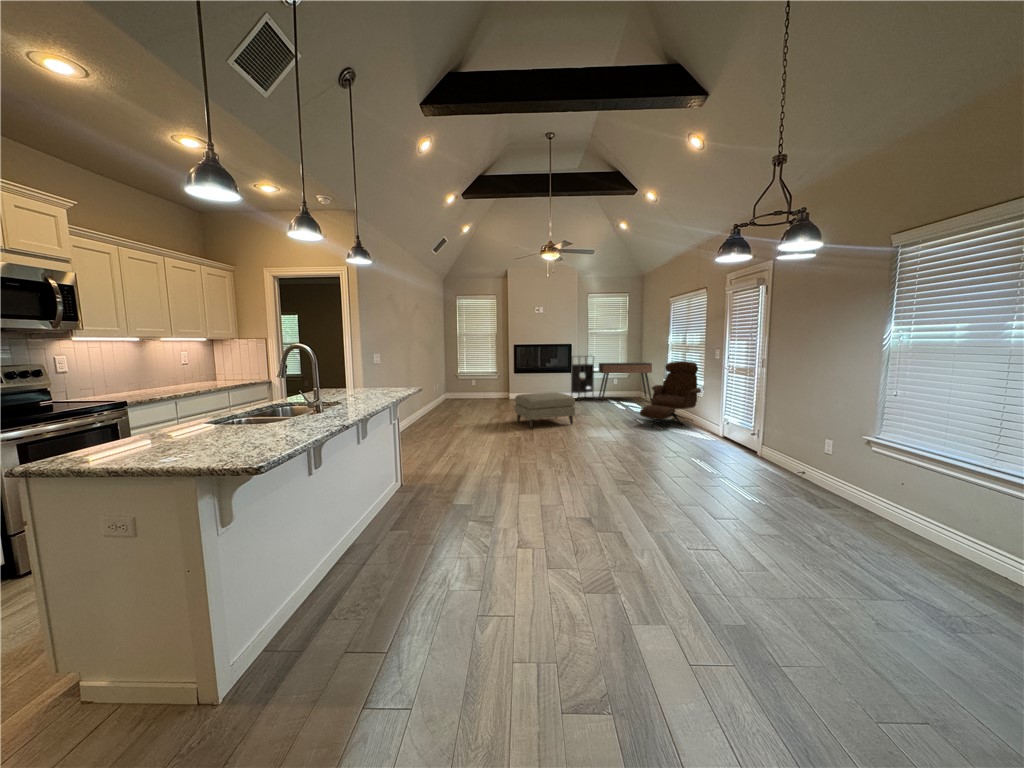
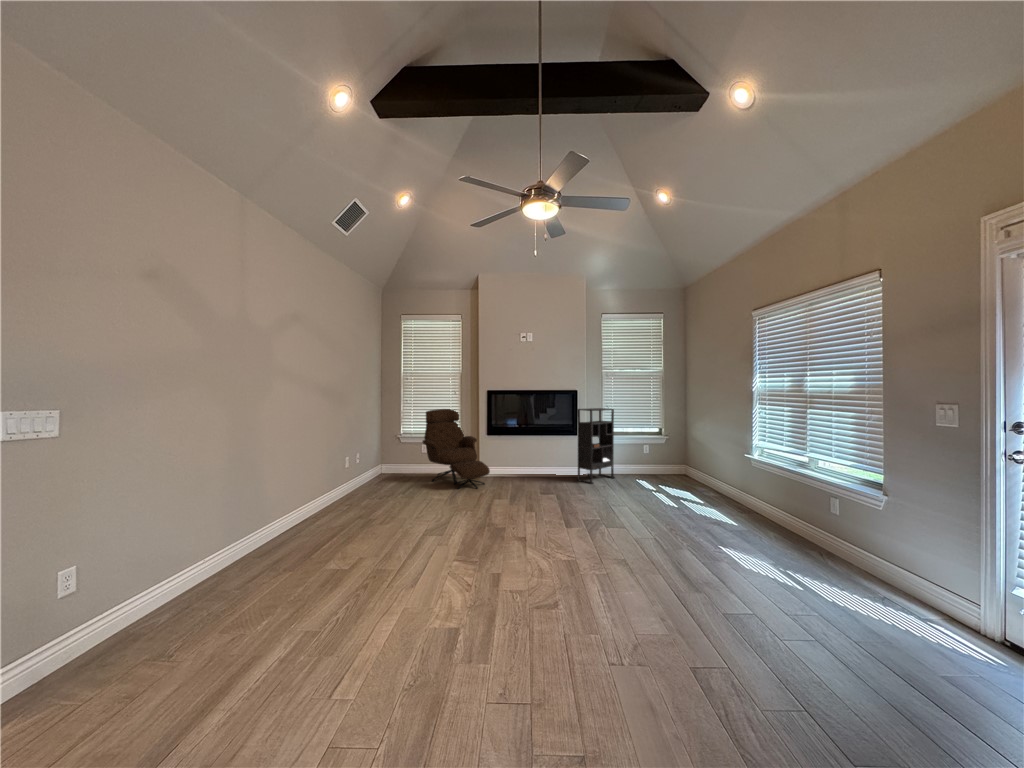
lounge chair: present [640,361,701,427] -> present [423,409,490,489]
console table: present [599,362,652,402] -> none [621,420,713,486]
ottoman: present [515,392,575,428] -> none [467,484,595,580]

